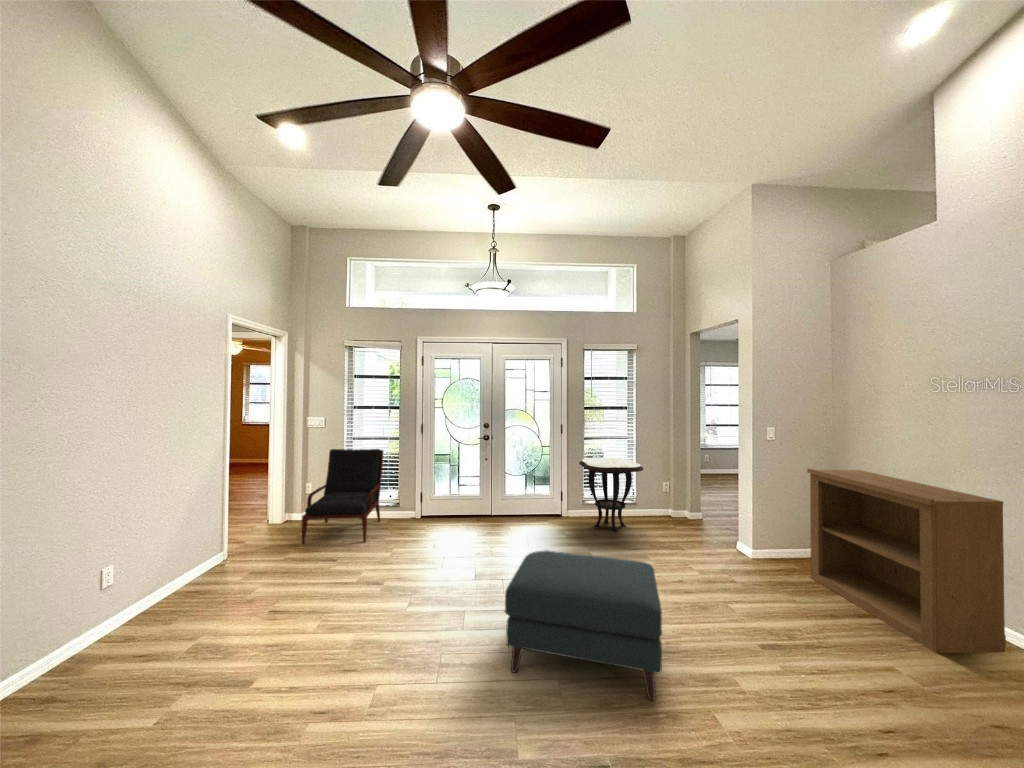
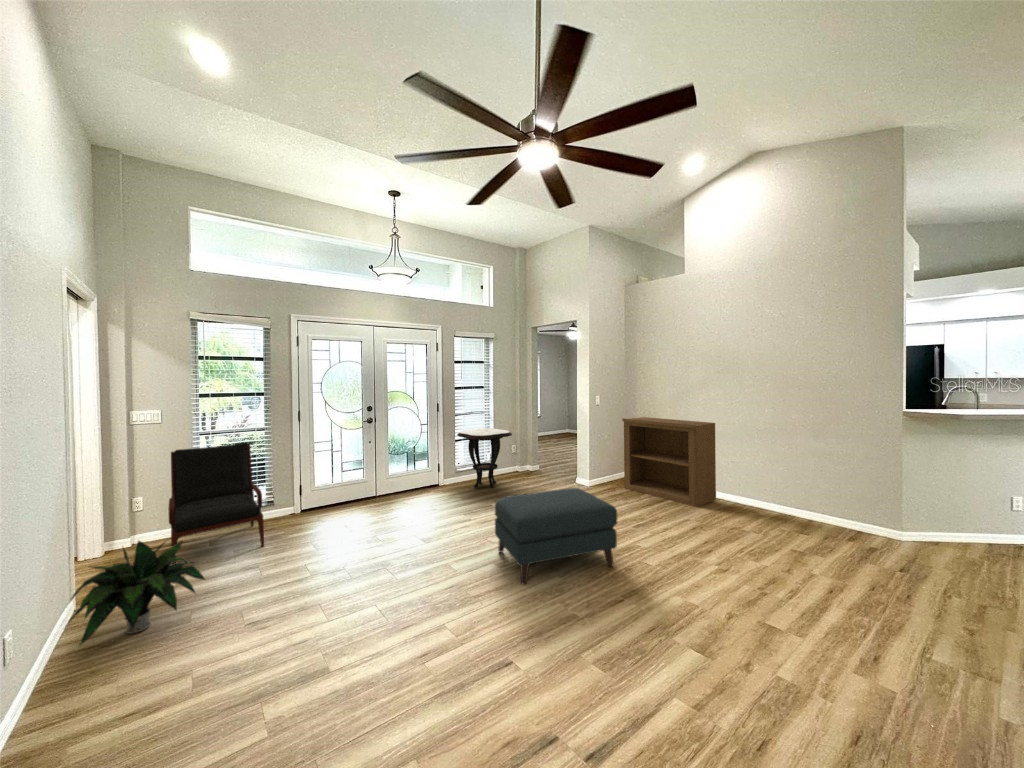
potted plant: none [188,517,288,589] -> present [69,541,205,645]

